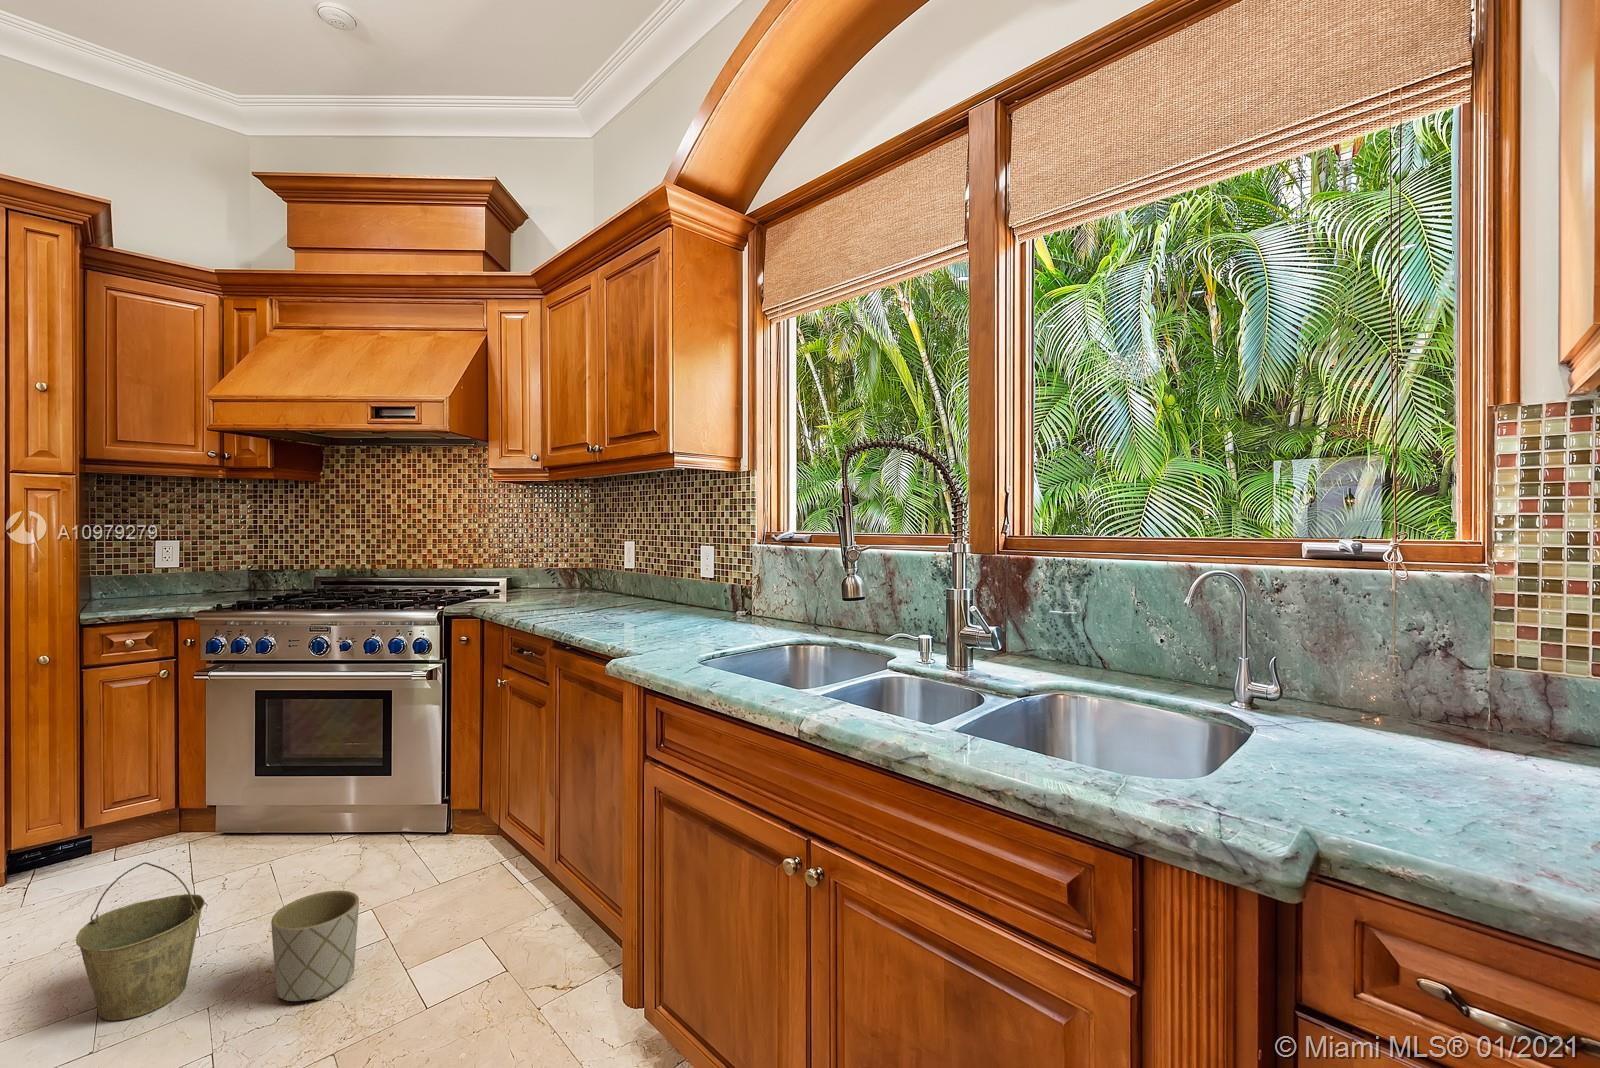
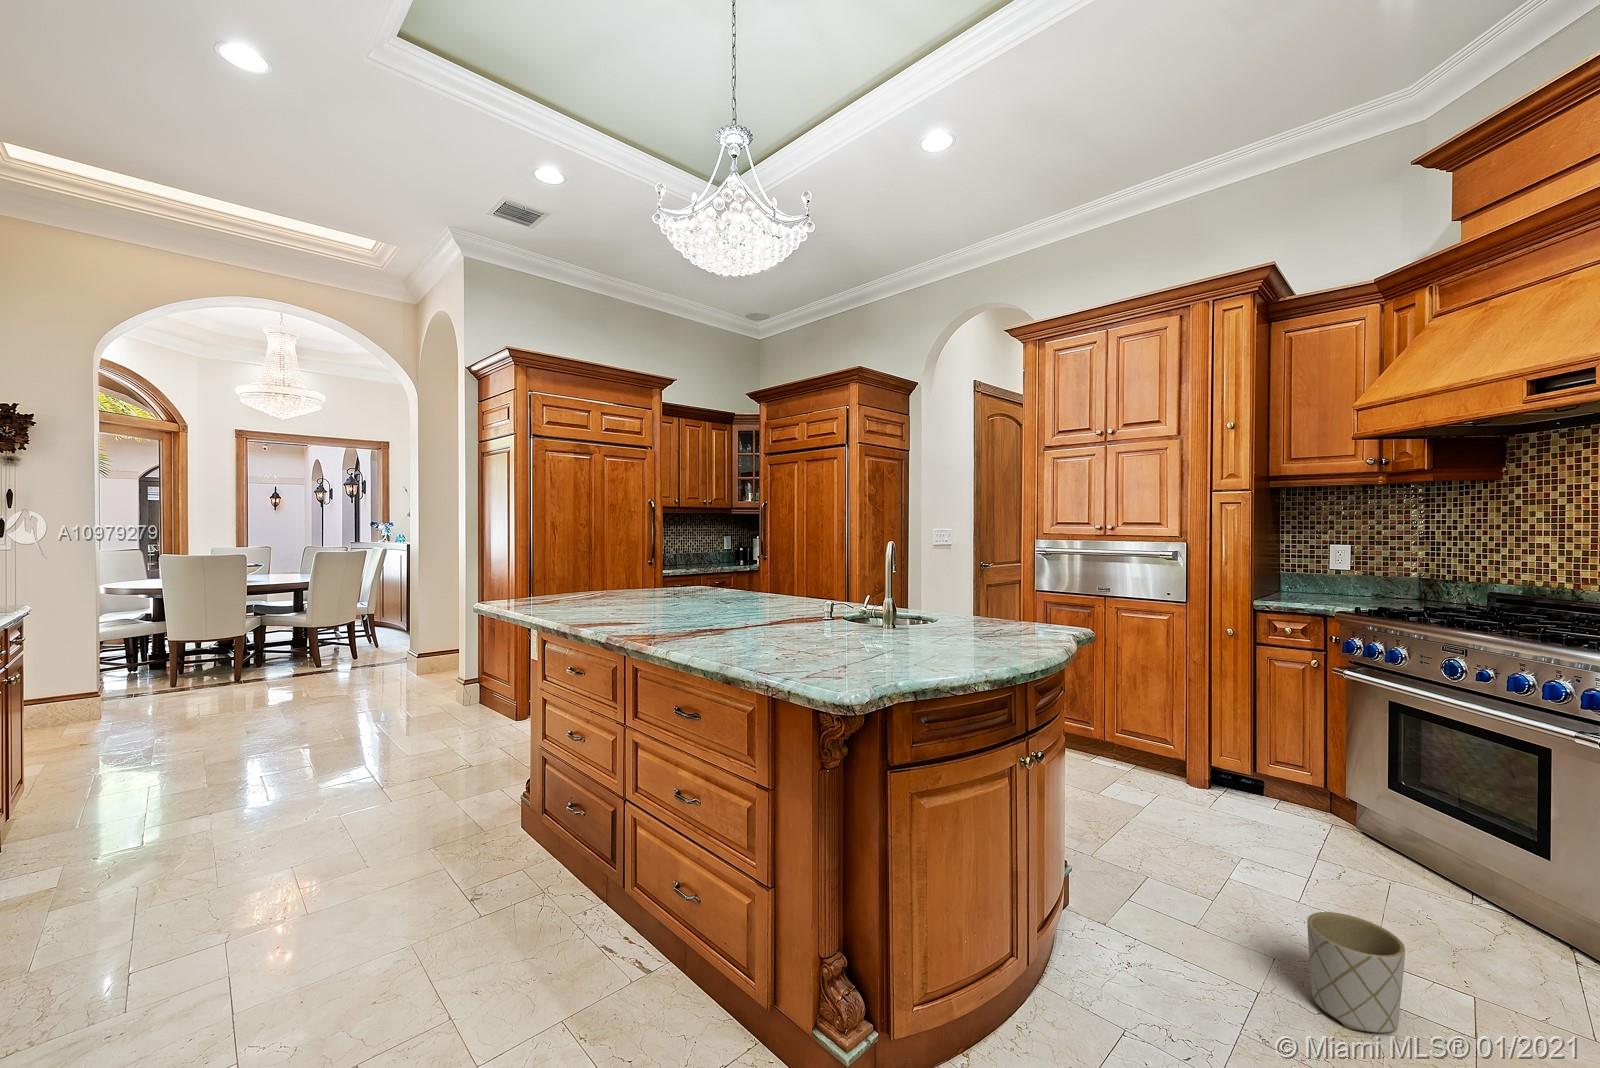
bucket: present [76,862,205,1020] -> none [1180,809,1274,936]

